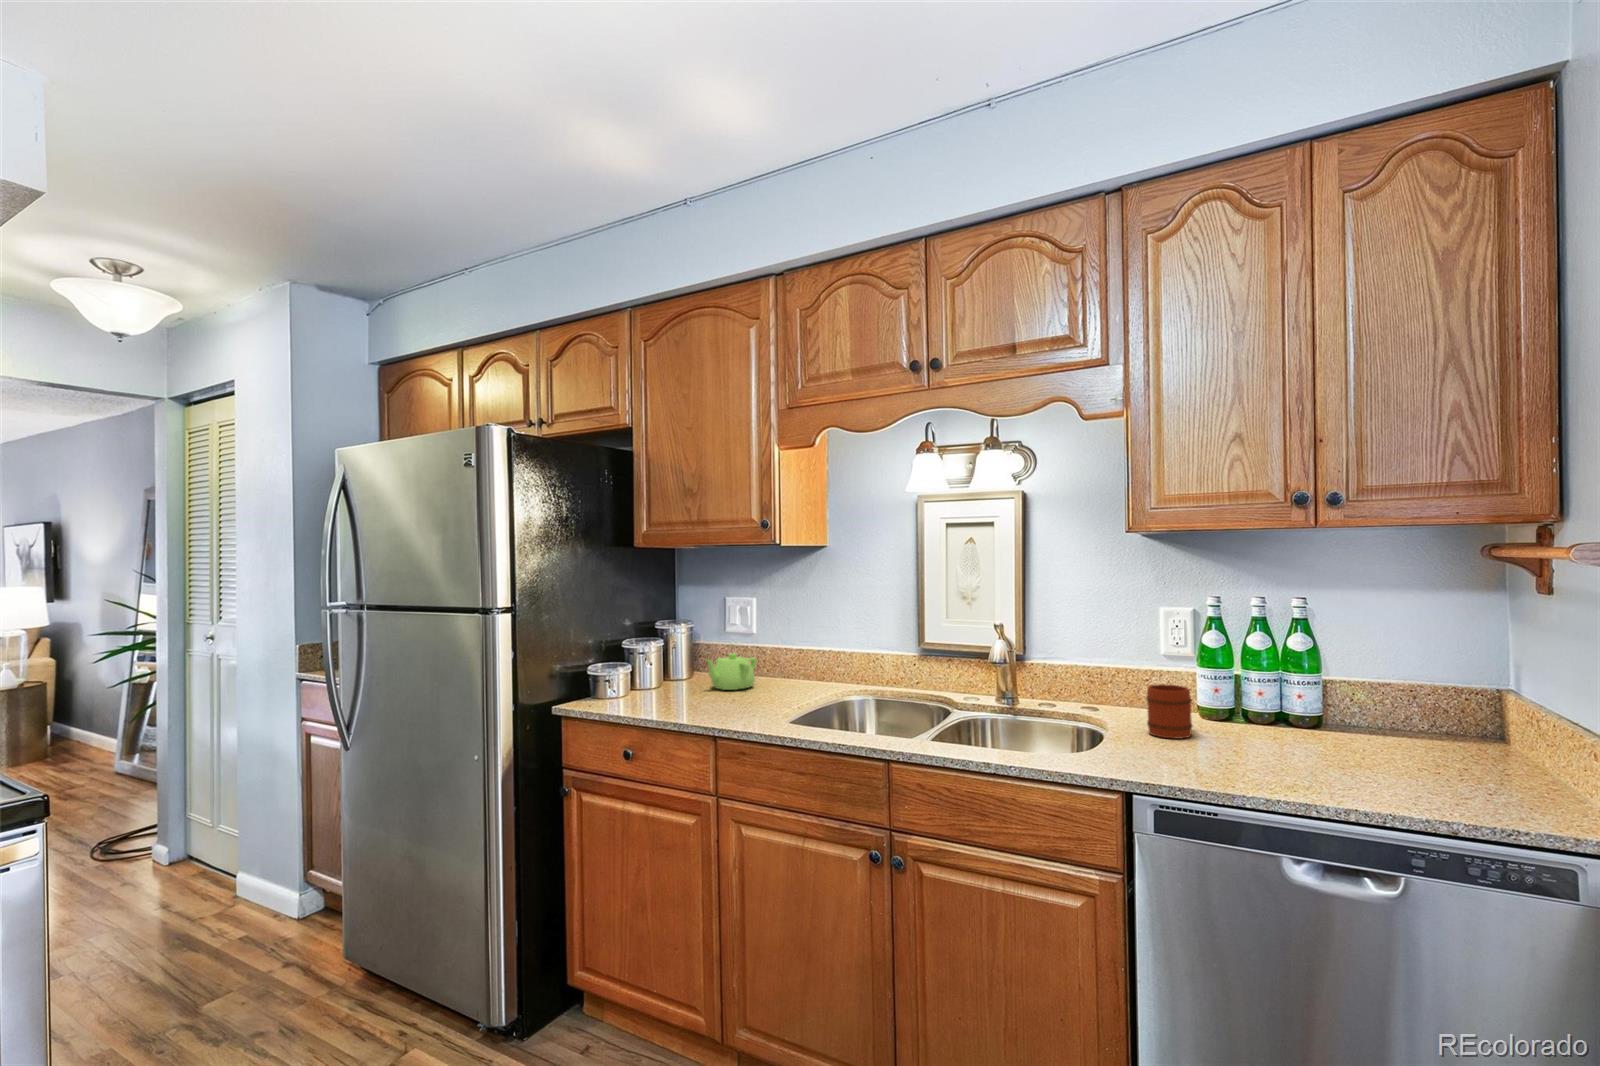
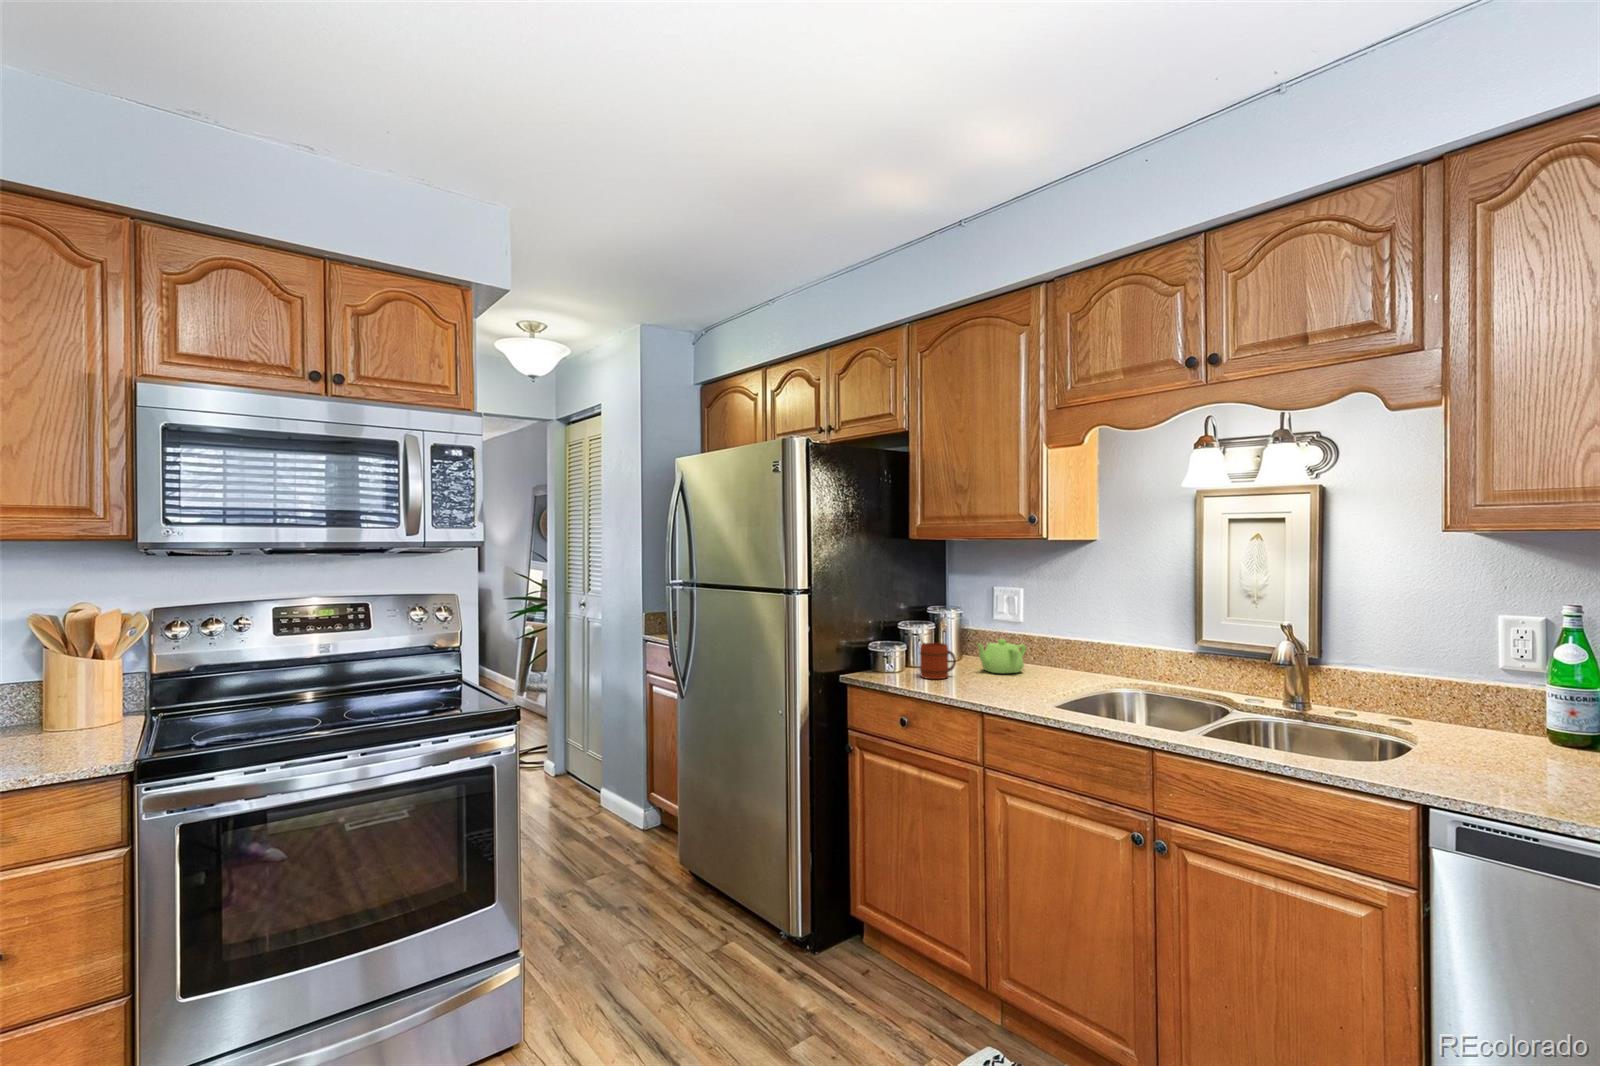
mug: present [1146,684,1192,738] -> present [920,643,956,679]

